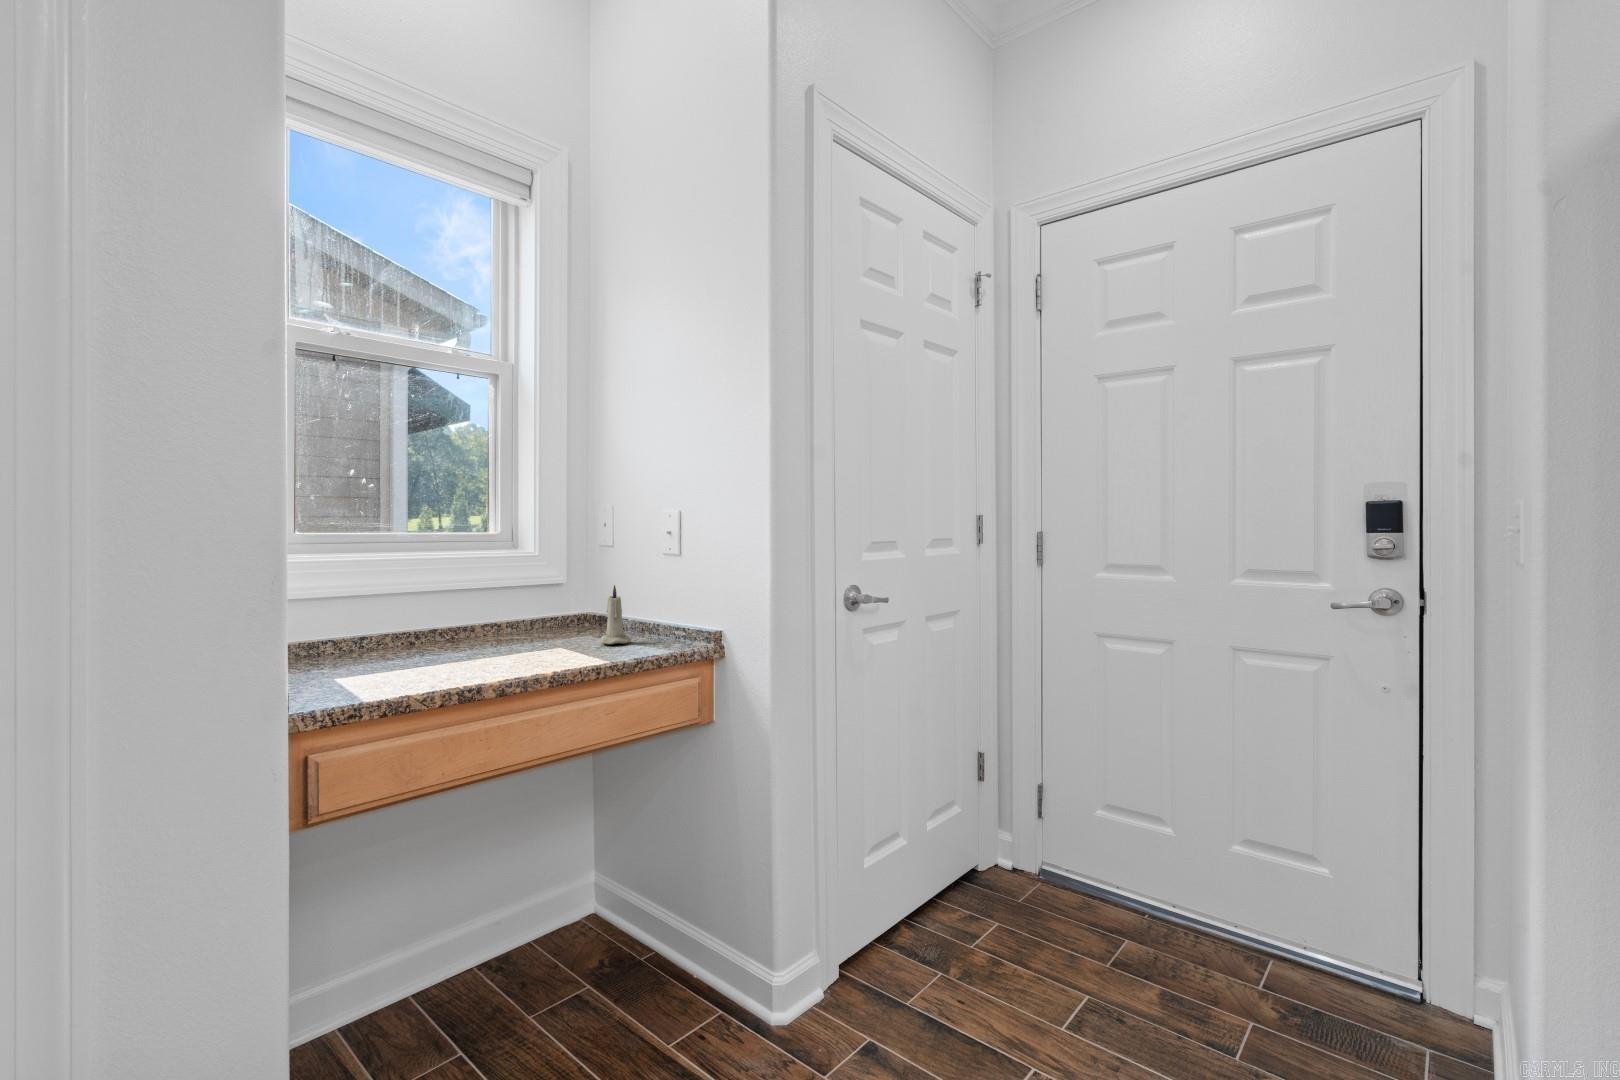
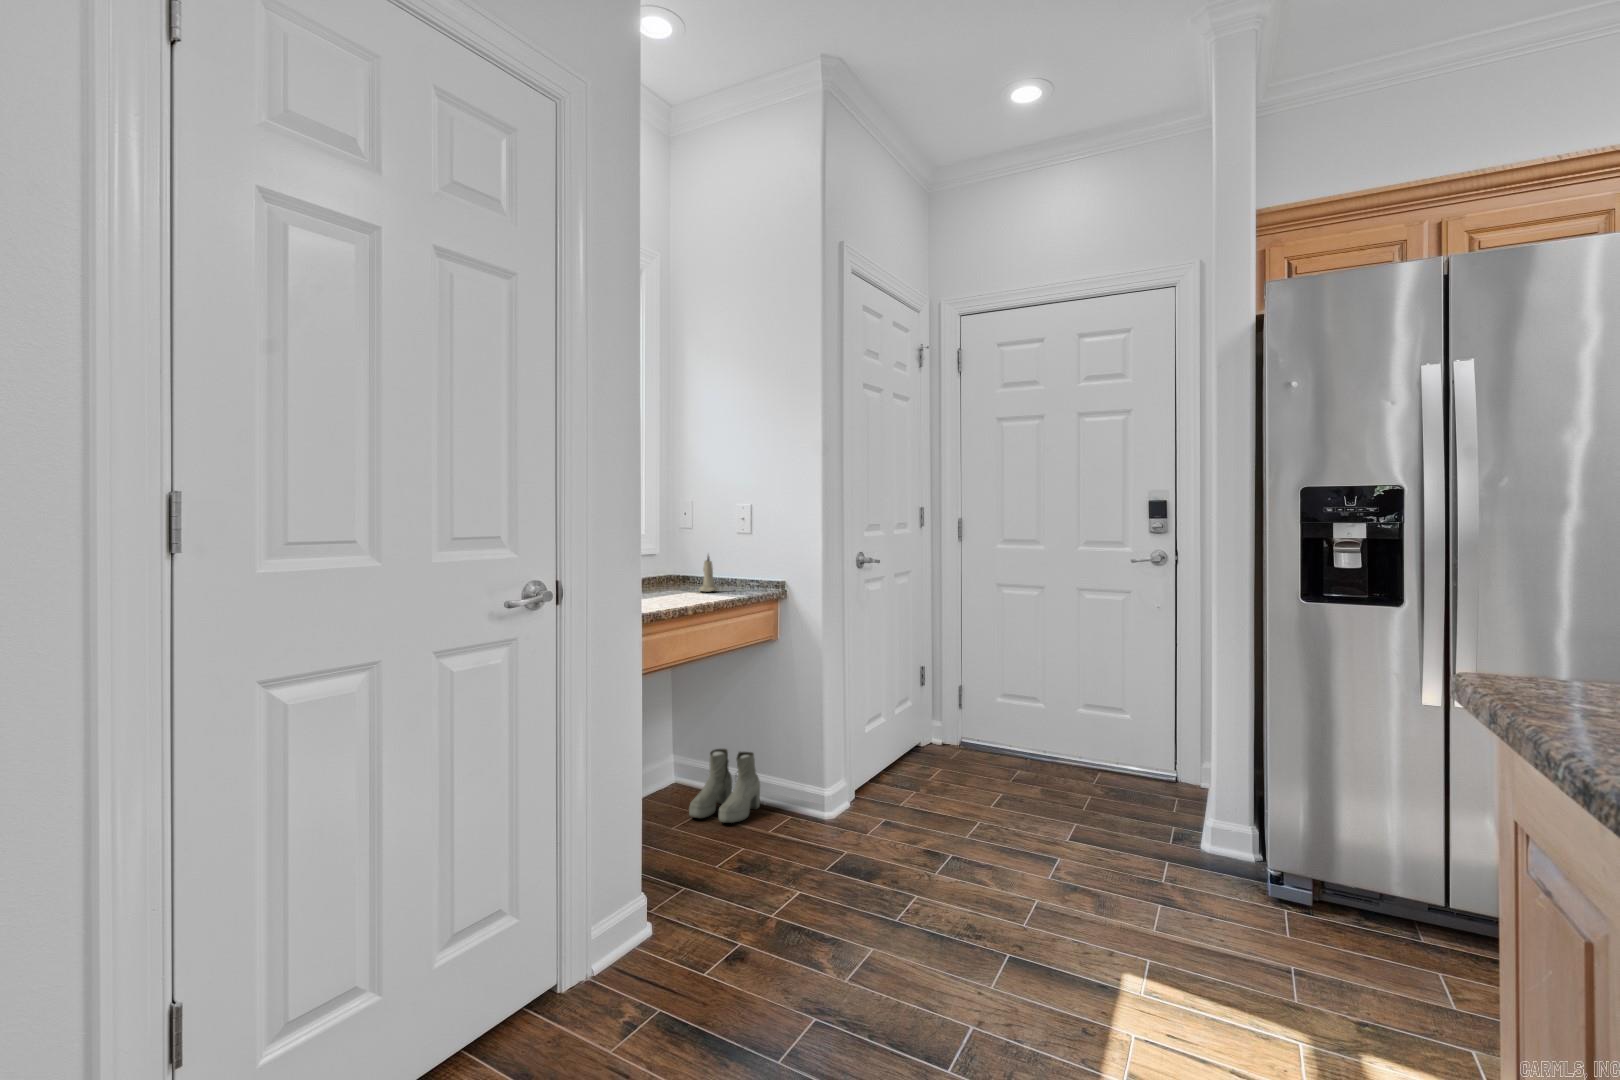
boots: none [563,883,683,1020] -> present [689,749,760,823]

